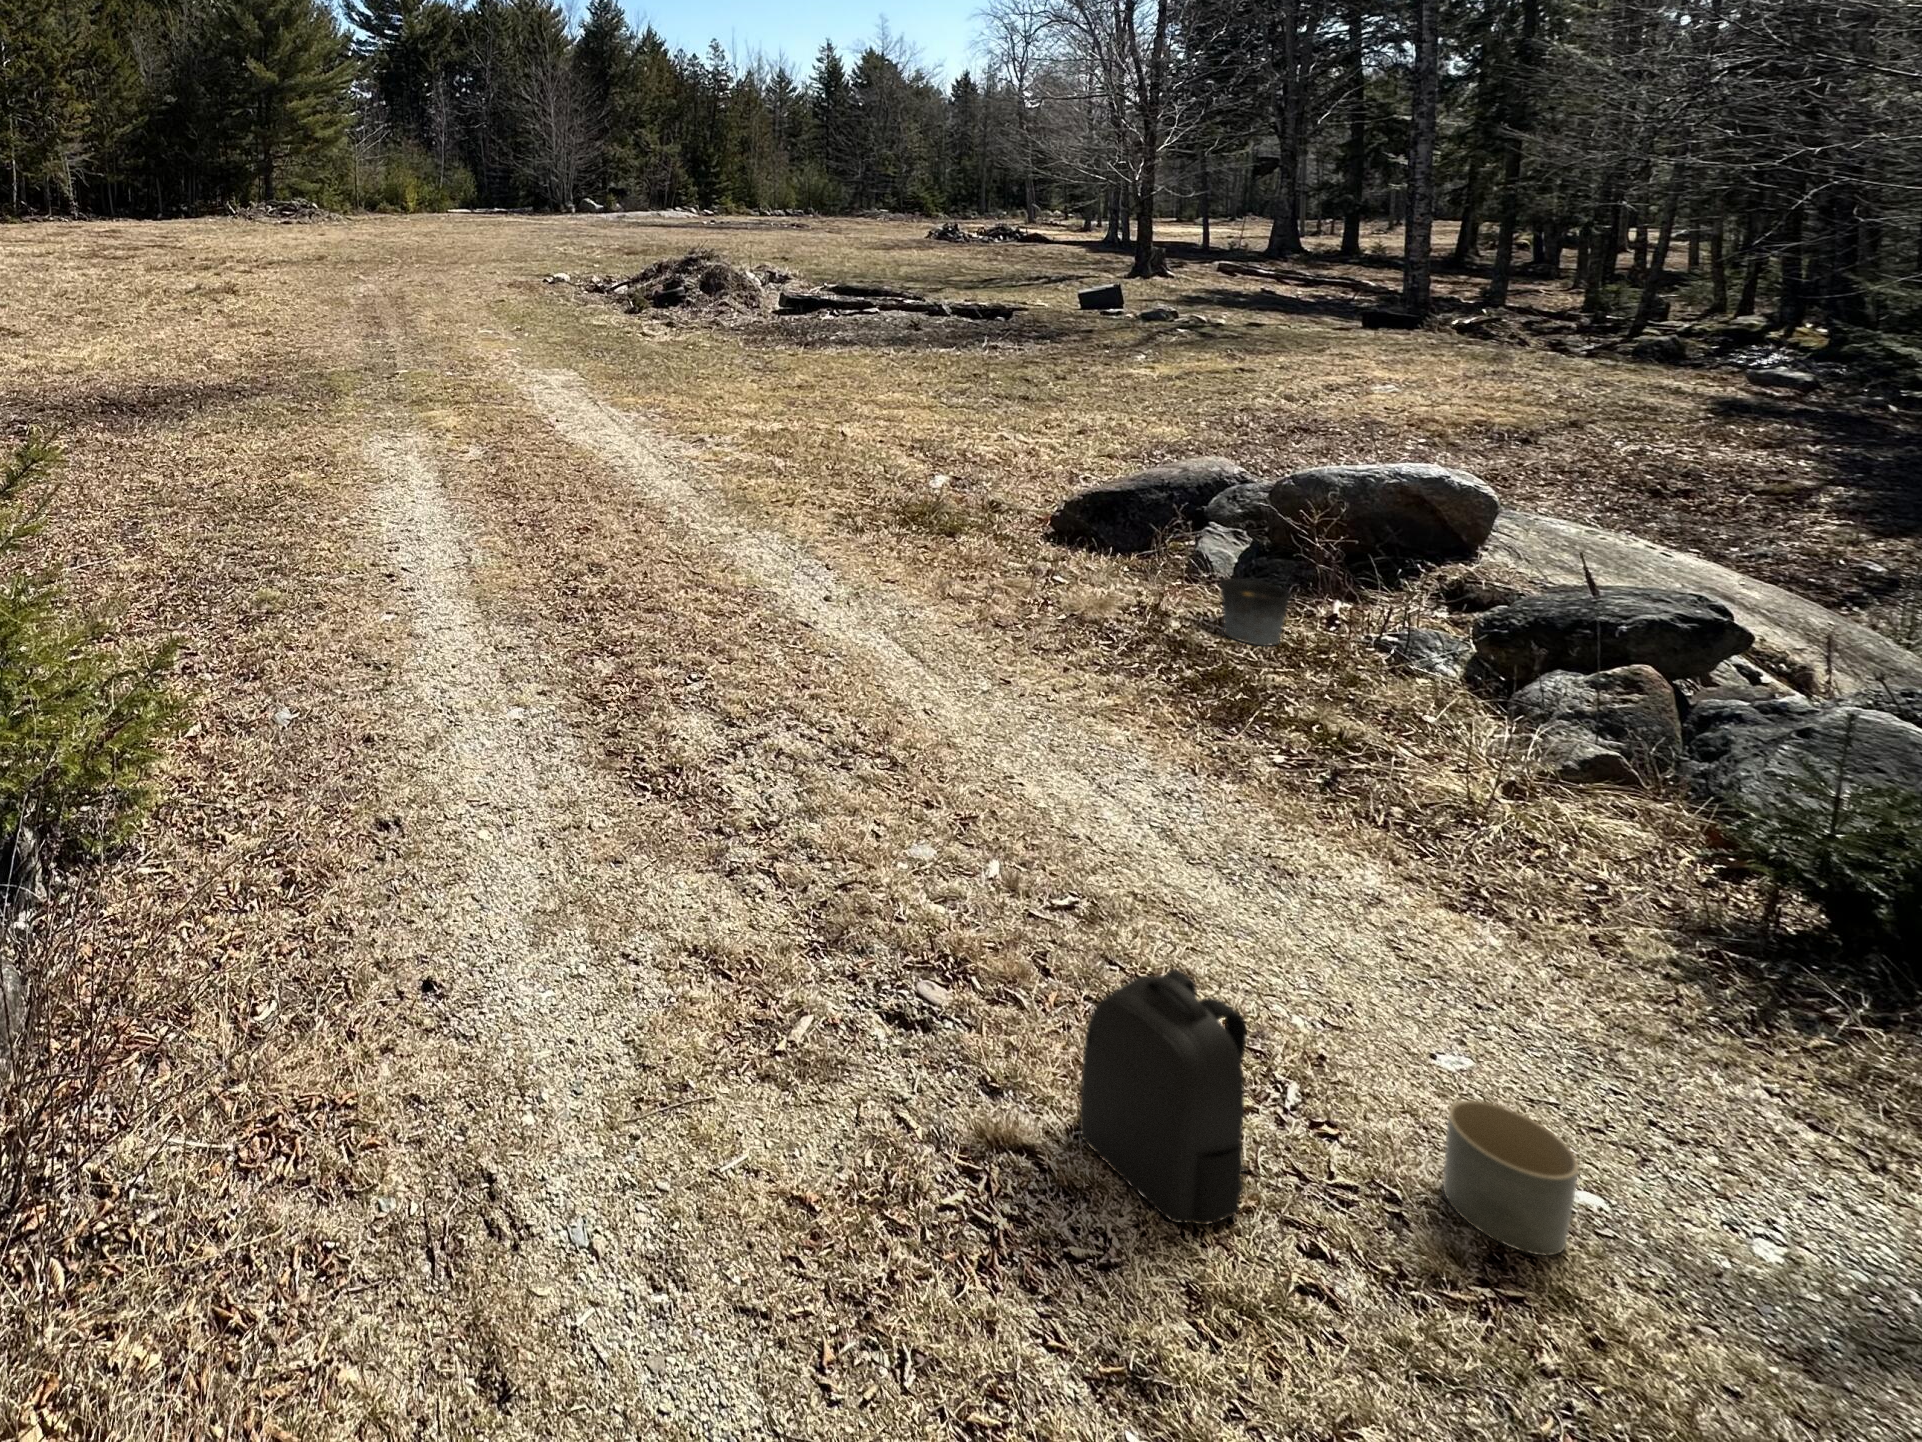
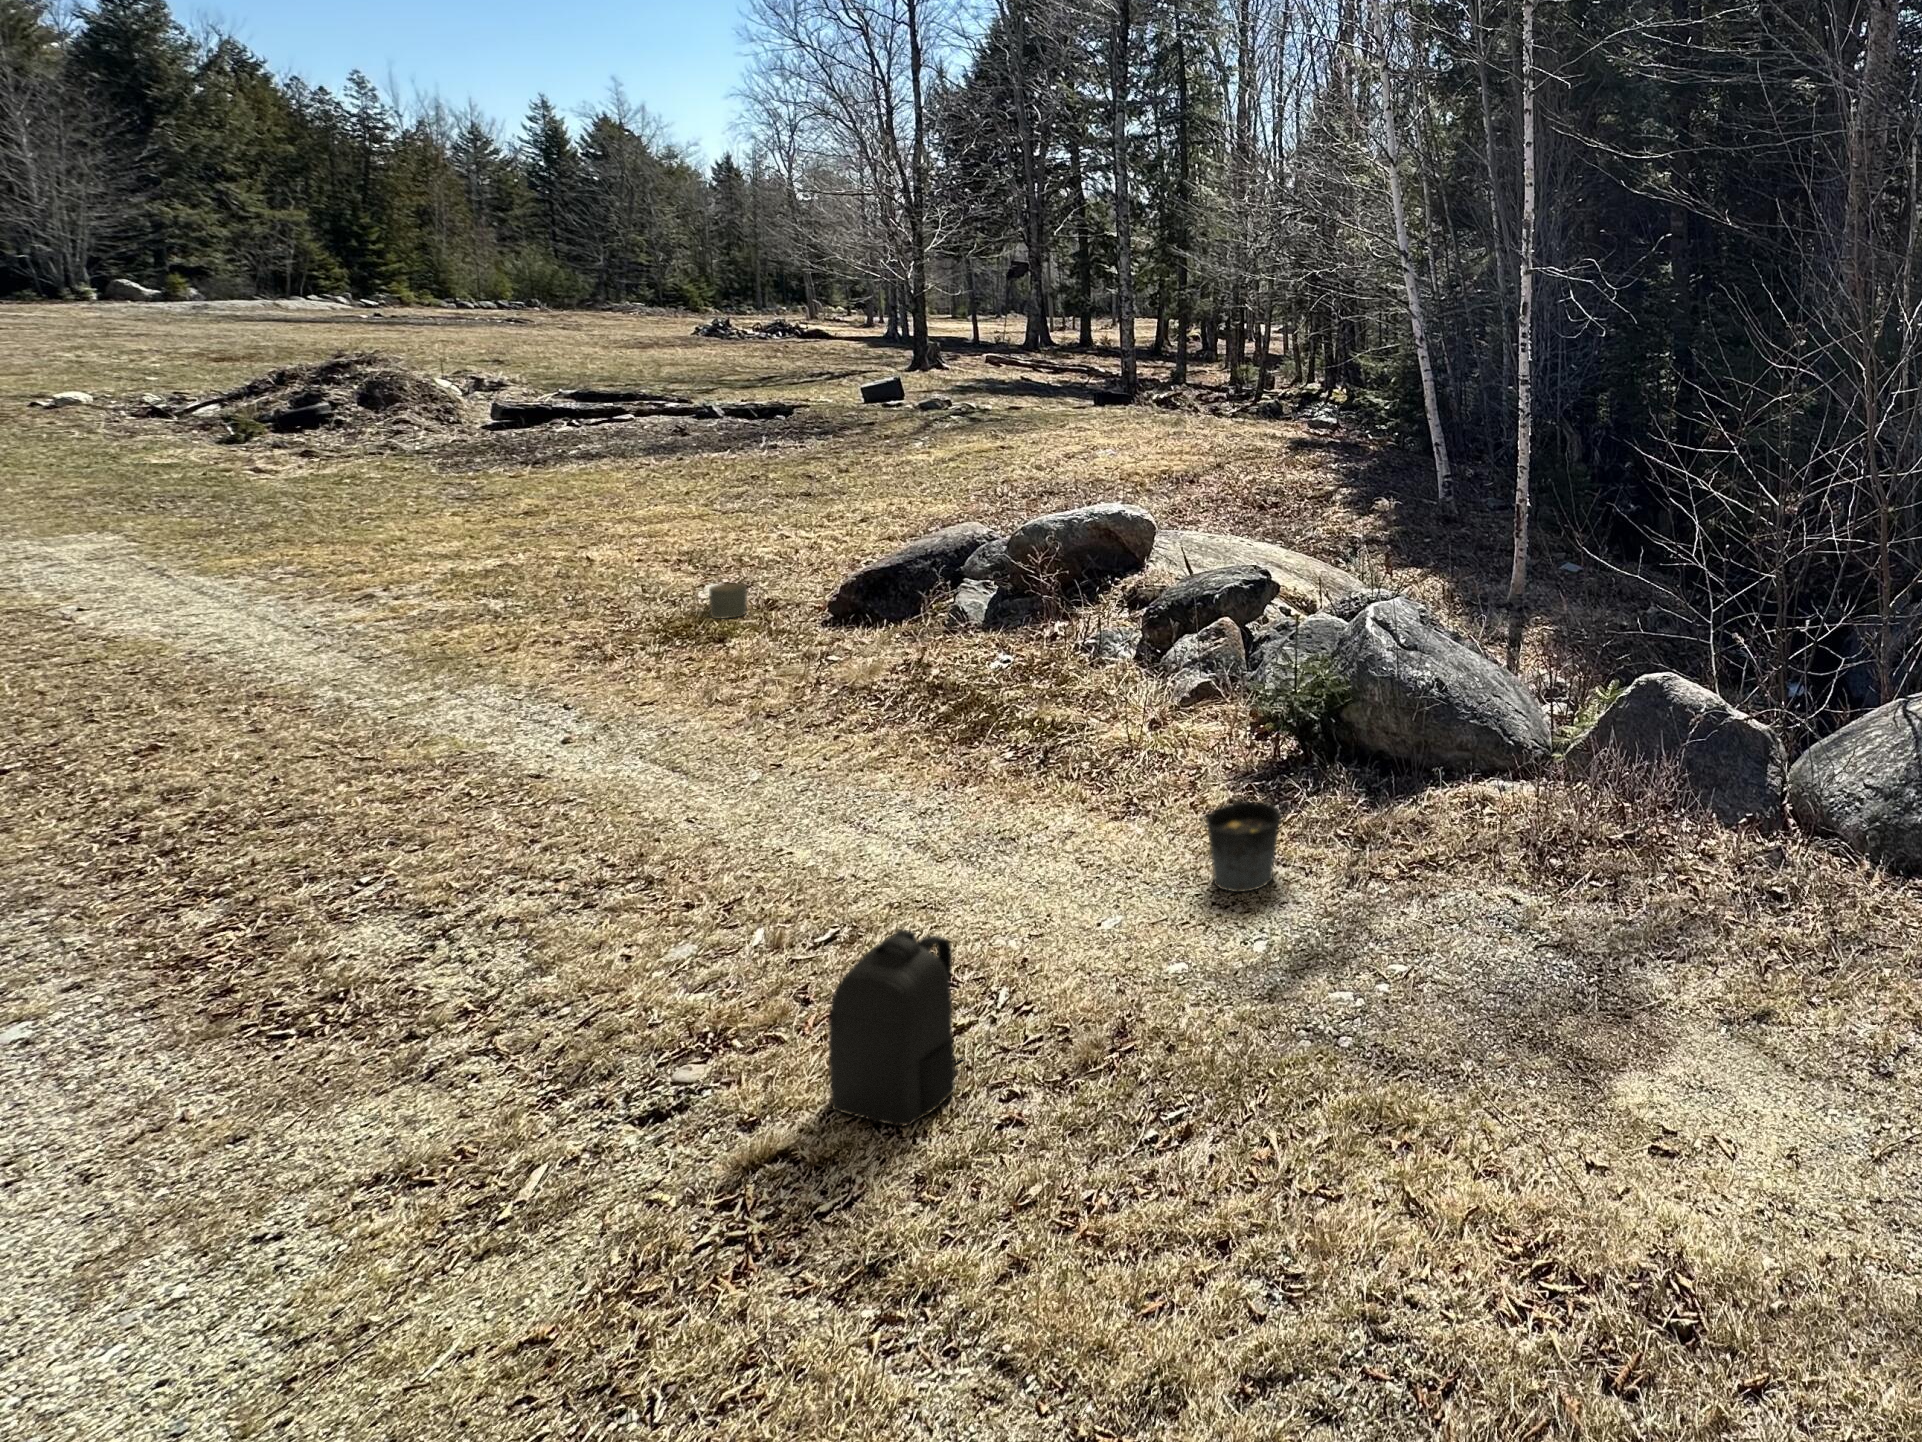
bucket: present [1218,578,1293,646] -> present [1202,802,1286,892]
planter: present [1443,1100,1578,1255] -> present [709,583,747,619]

